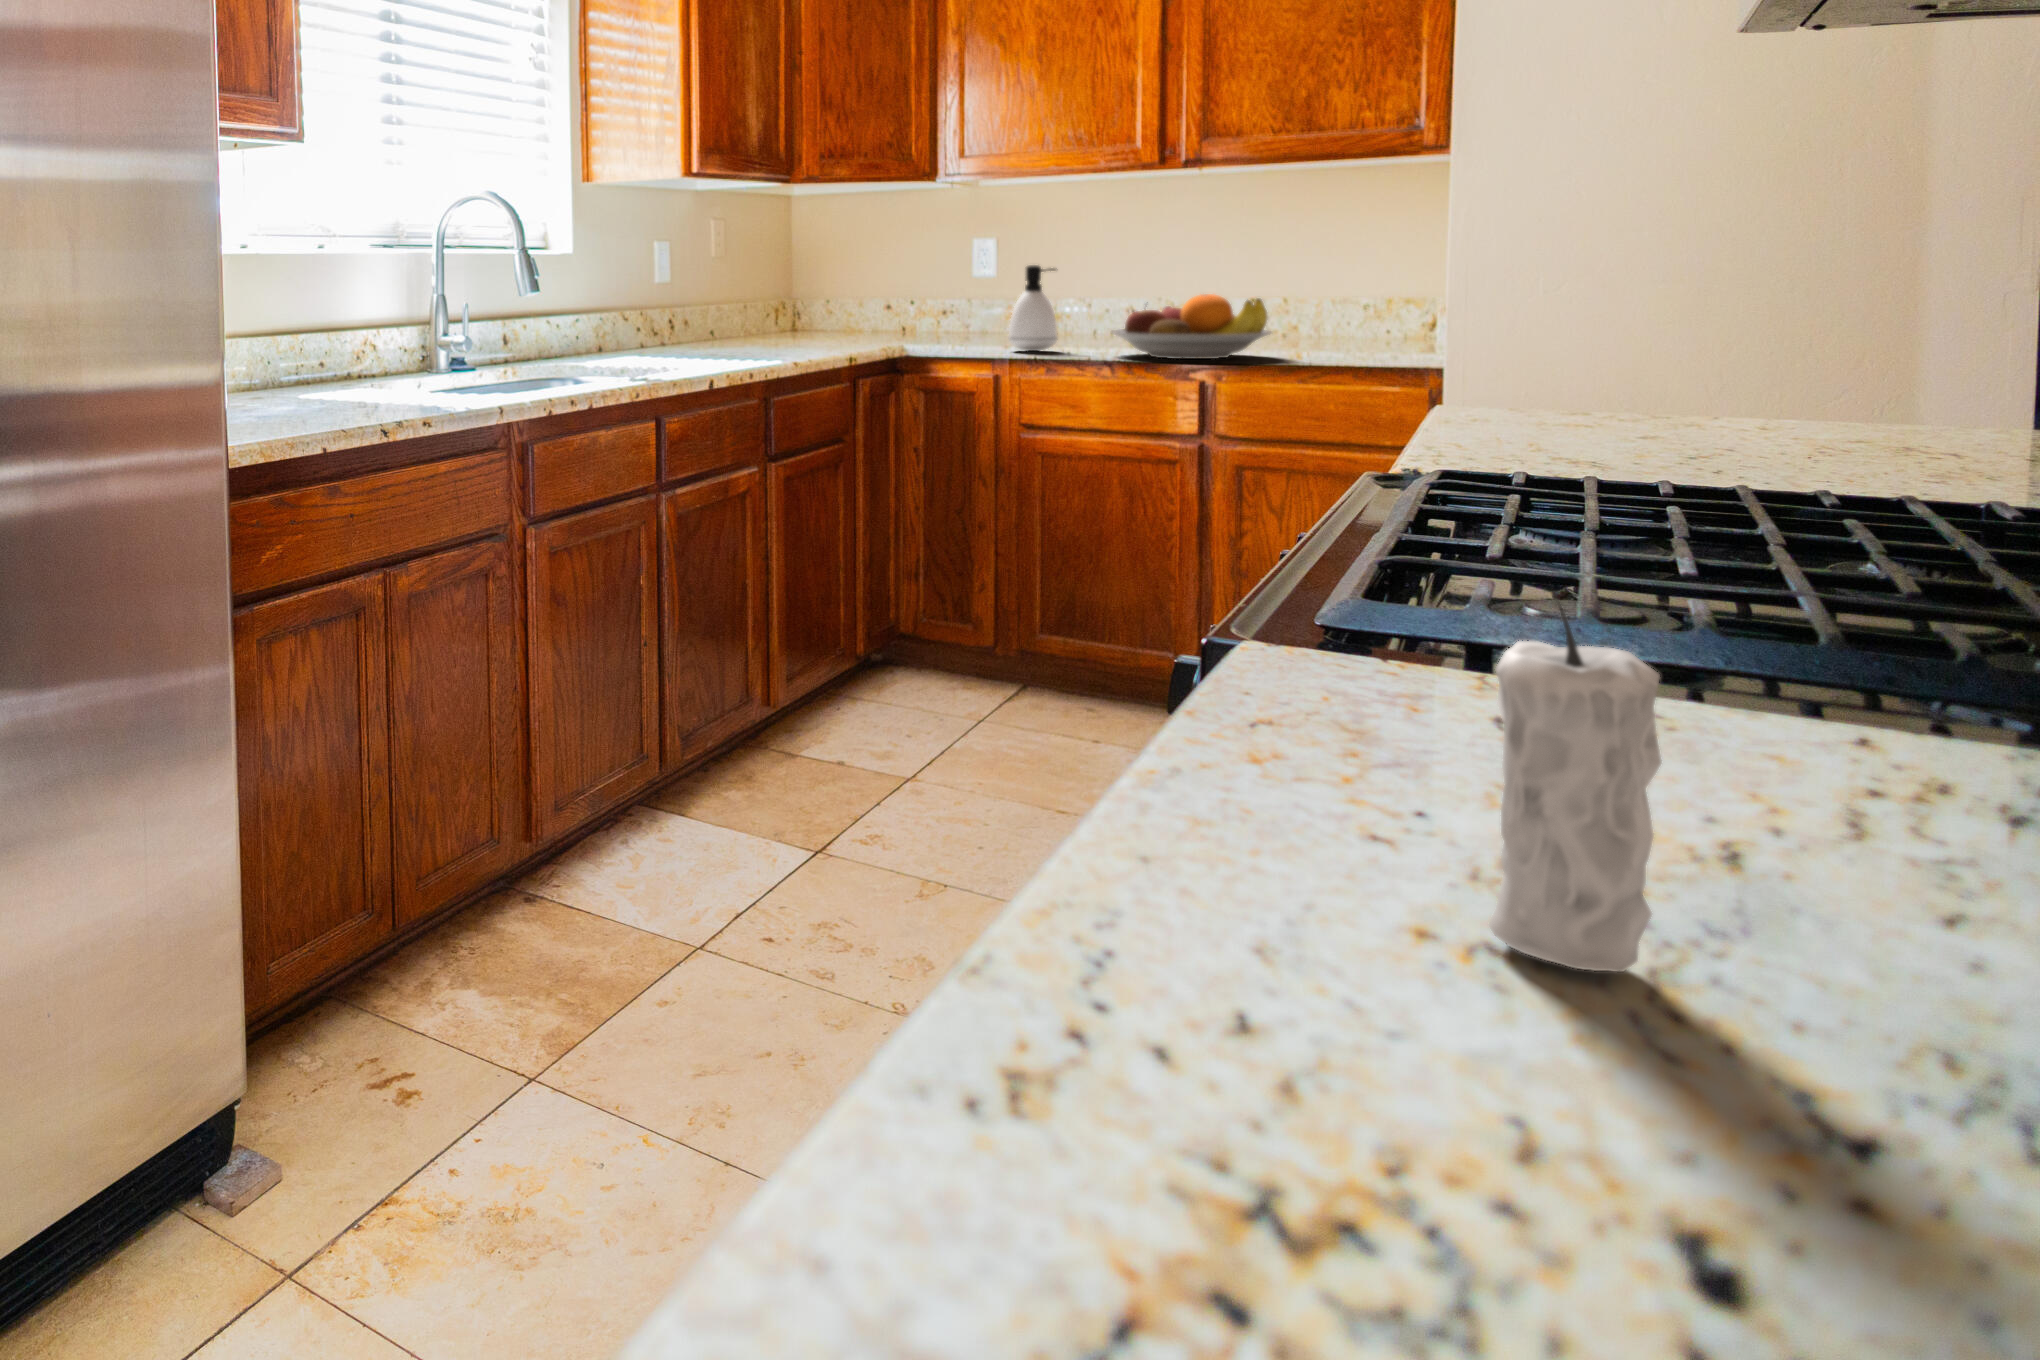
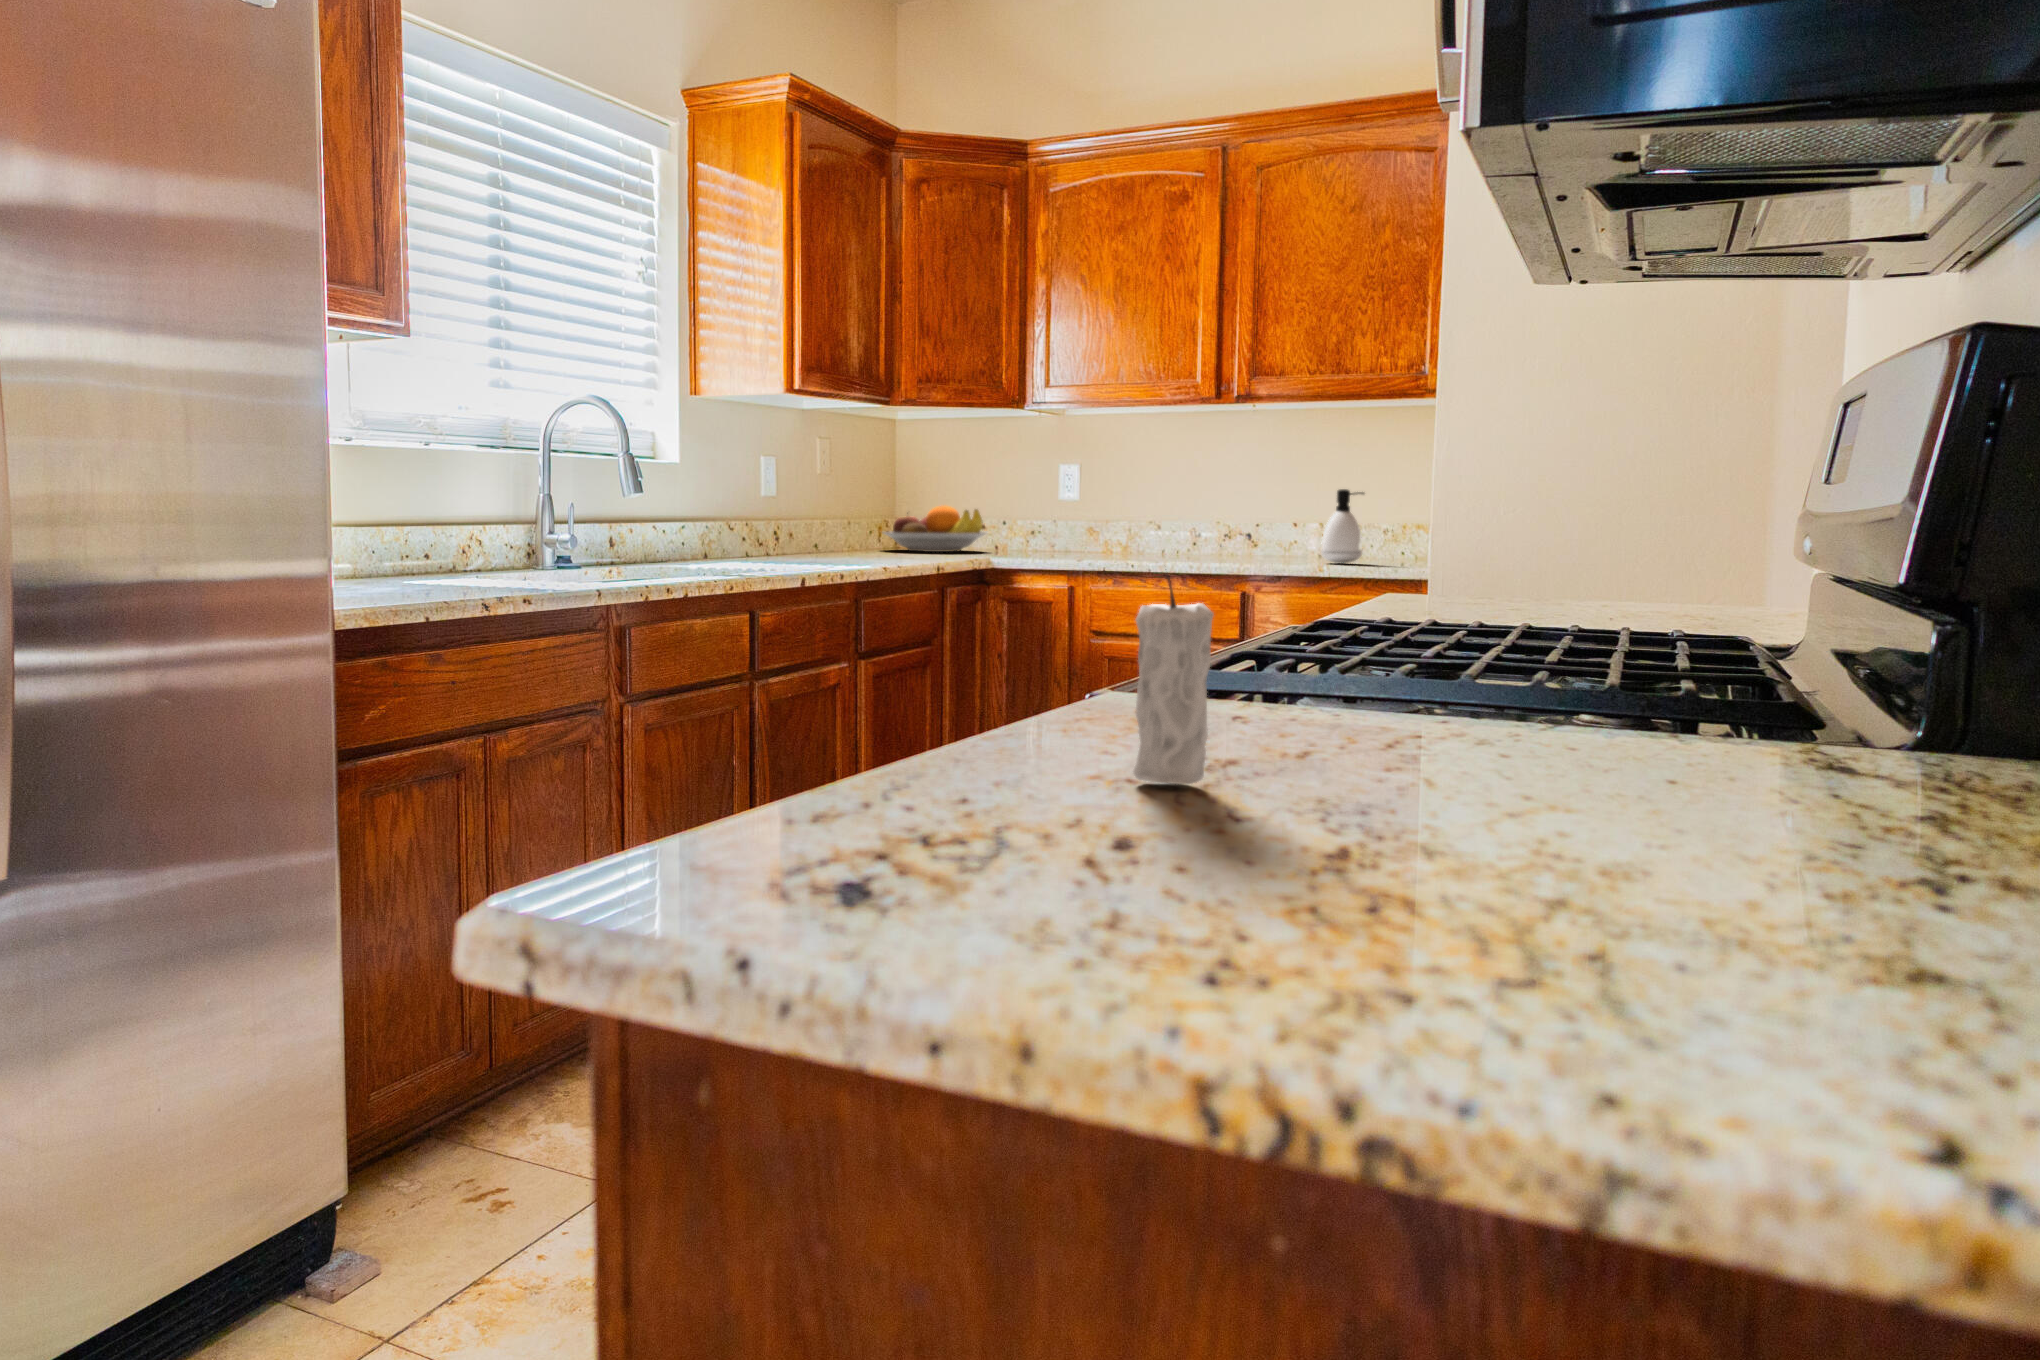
soap dispenser: present [1009,265,1058,351] -> present [1321,489,1364,563]
fruit bowl: present [1111,294,1271,359] -> present [883,505,987,552]

